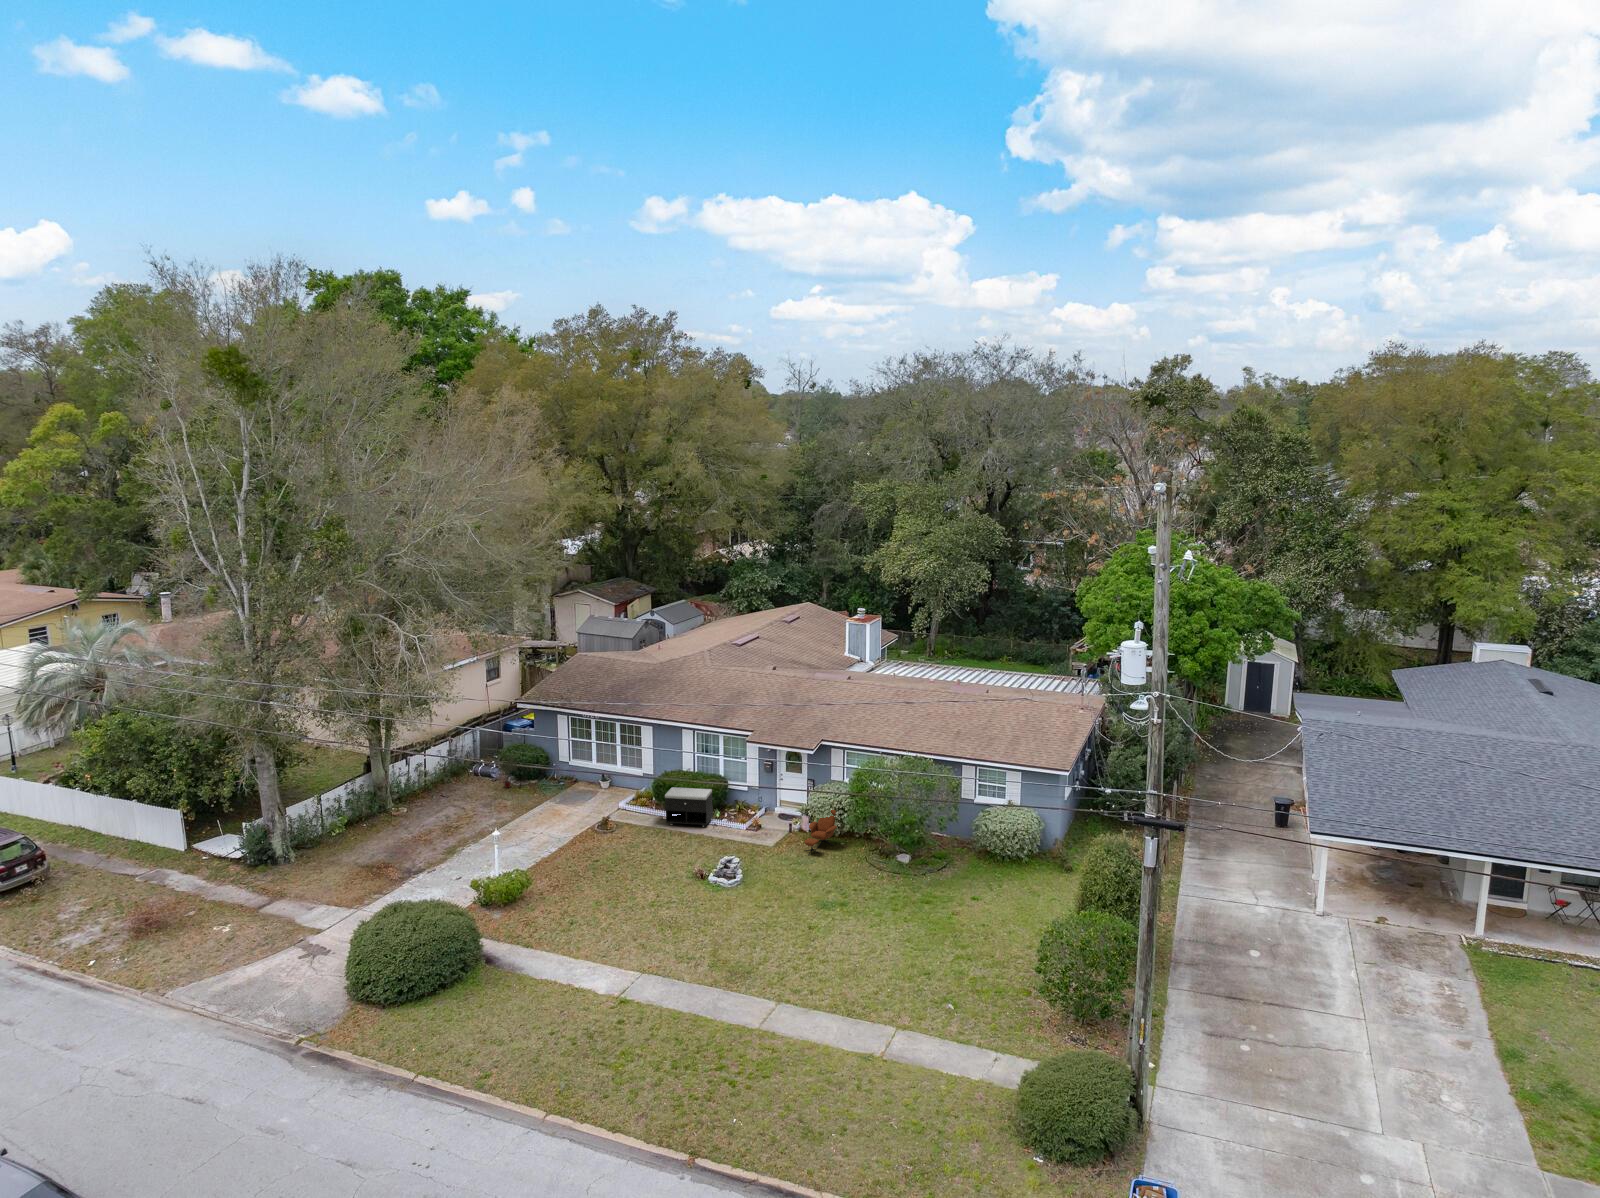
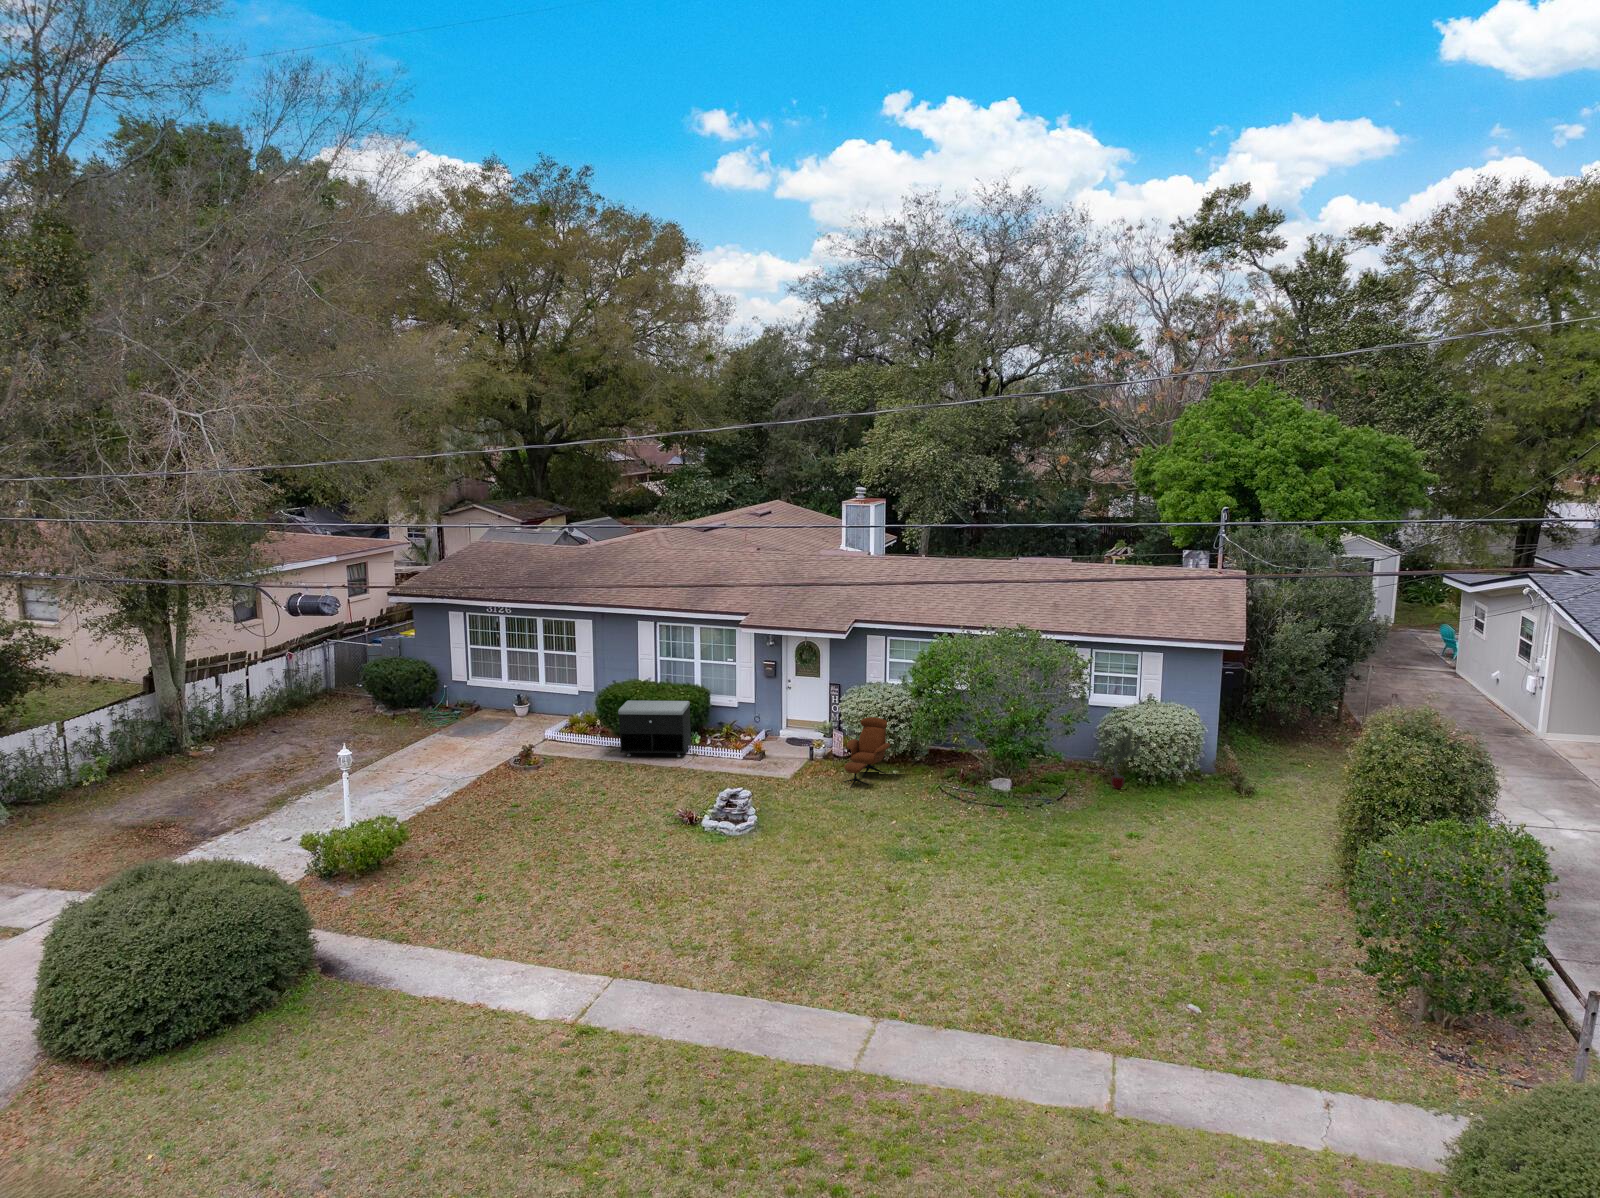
potted tree: present [498,756,518,788] -> present [1098,727,1142,789]

